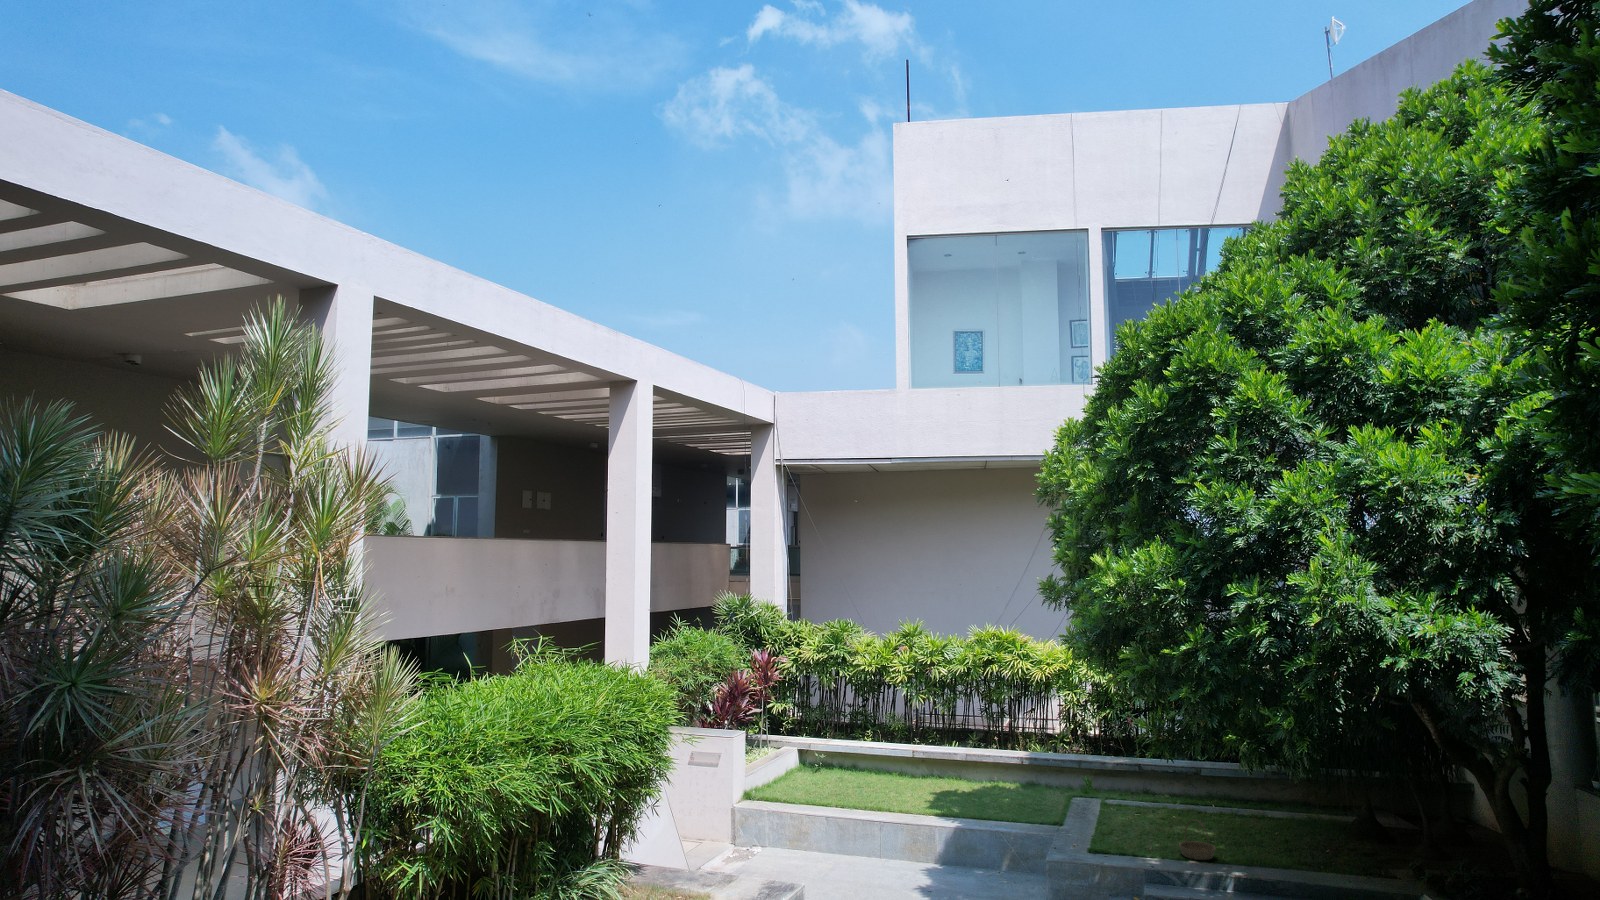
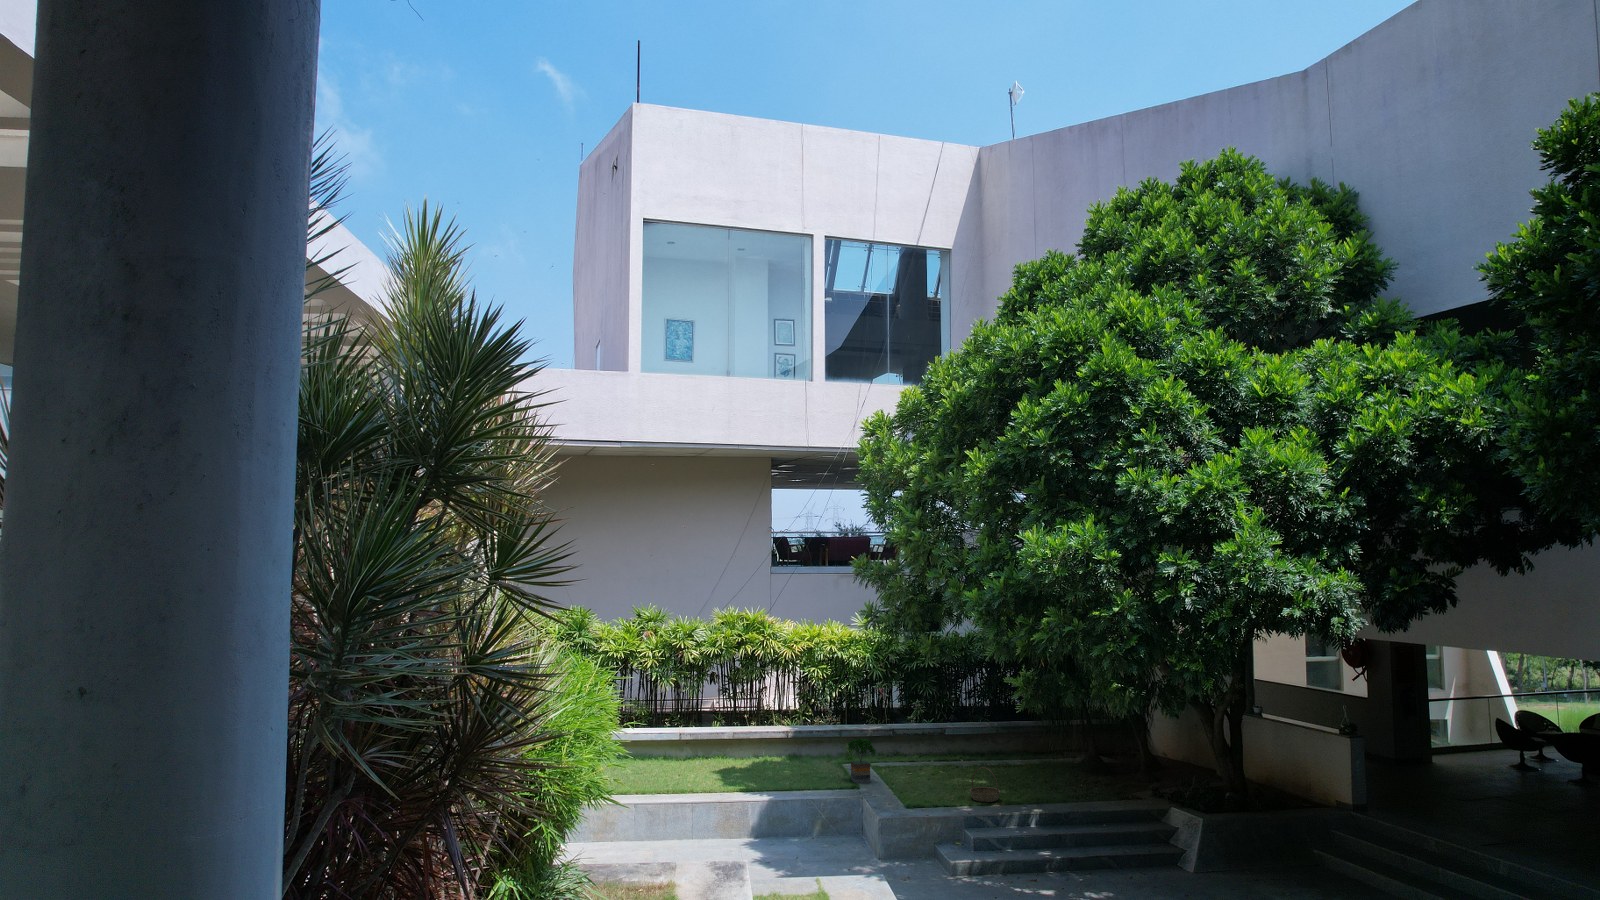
potted tree: none [1059,772,1092,822] -> present [847,739,876,783]

